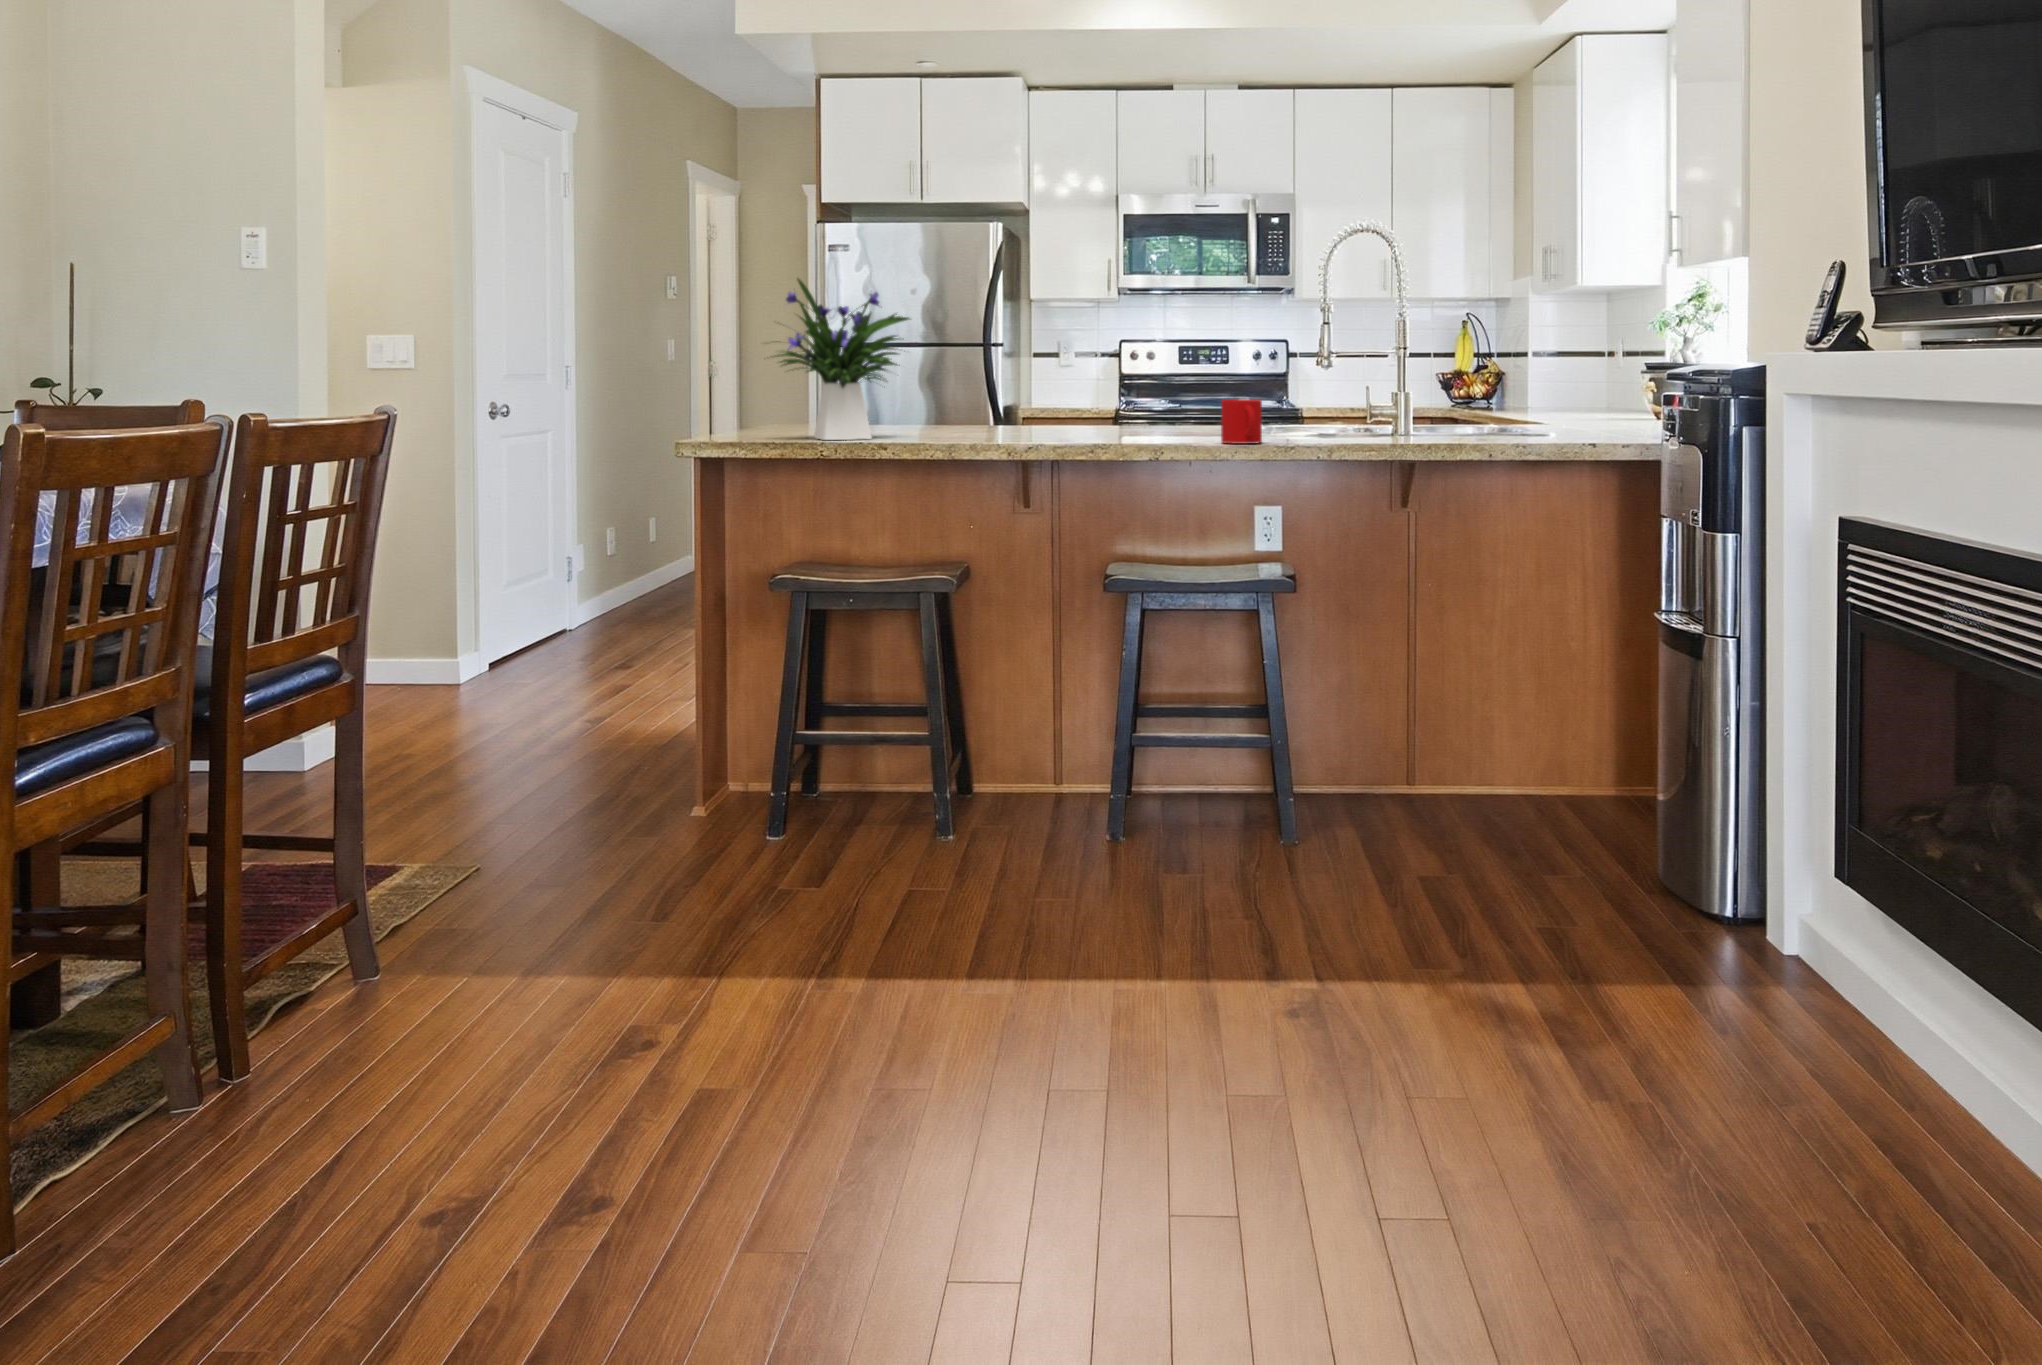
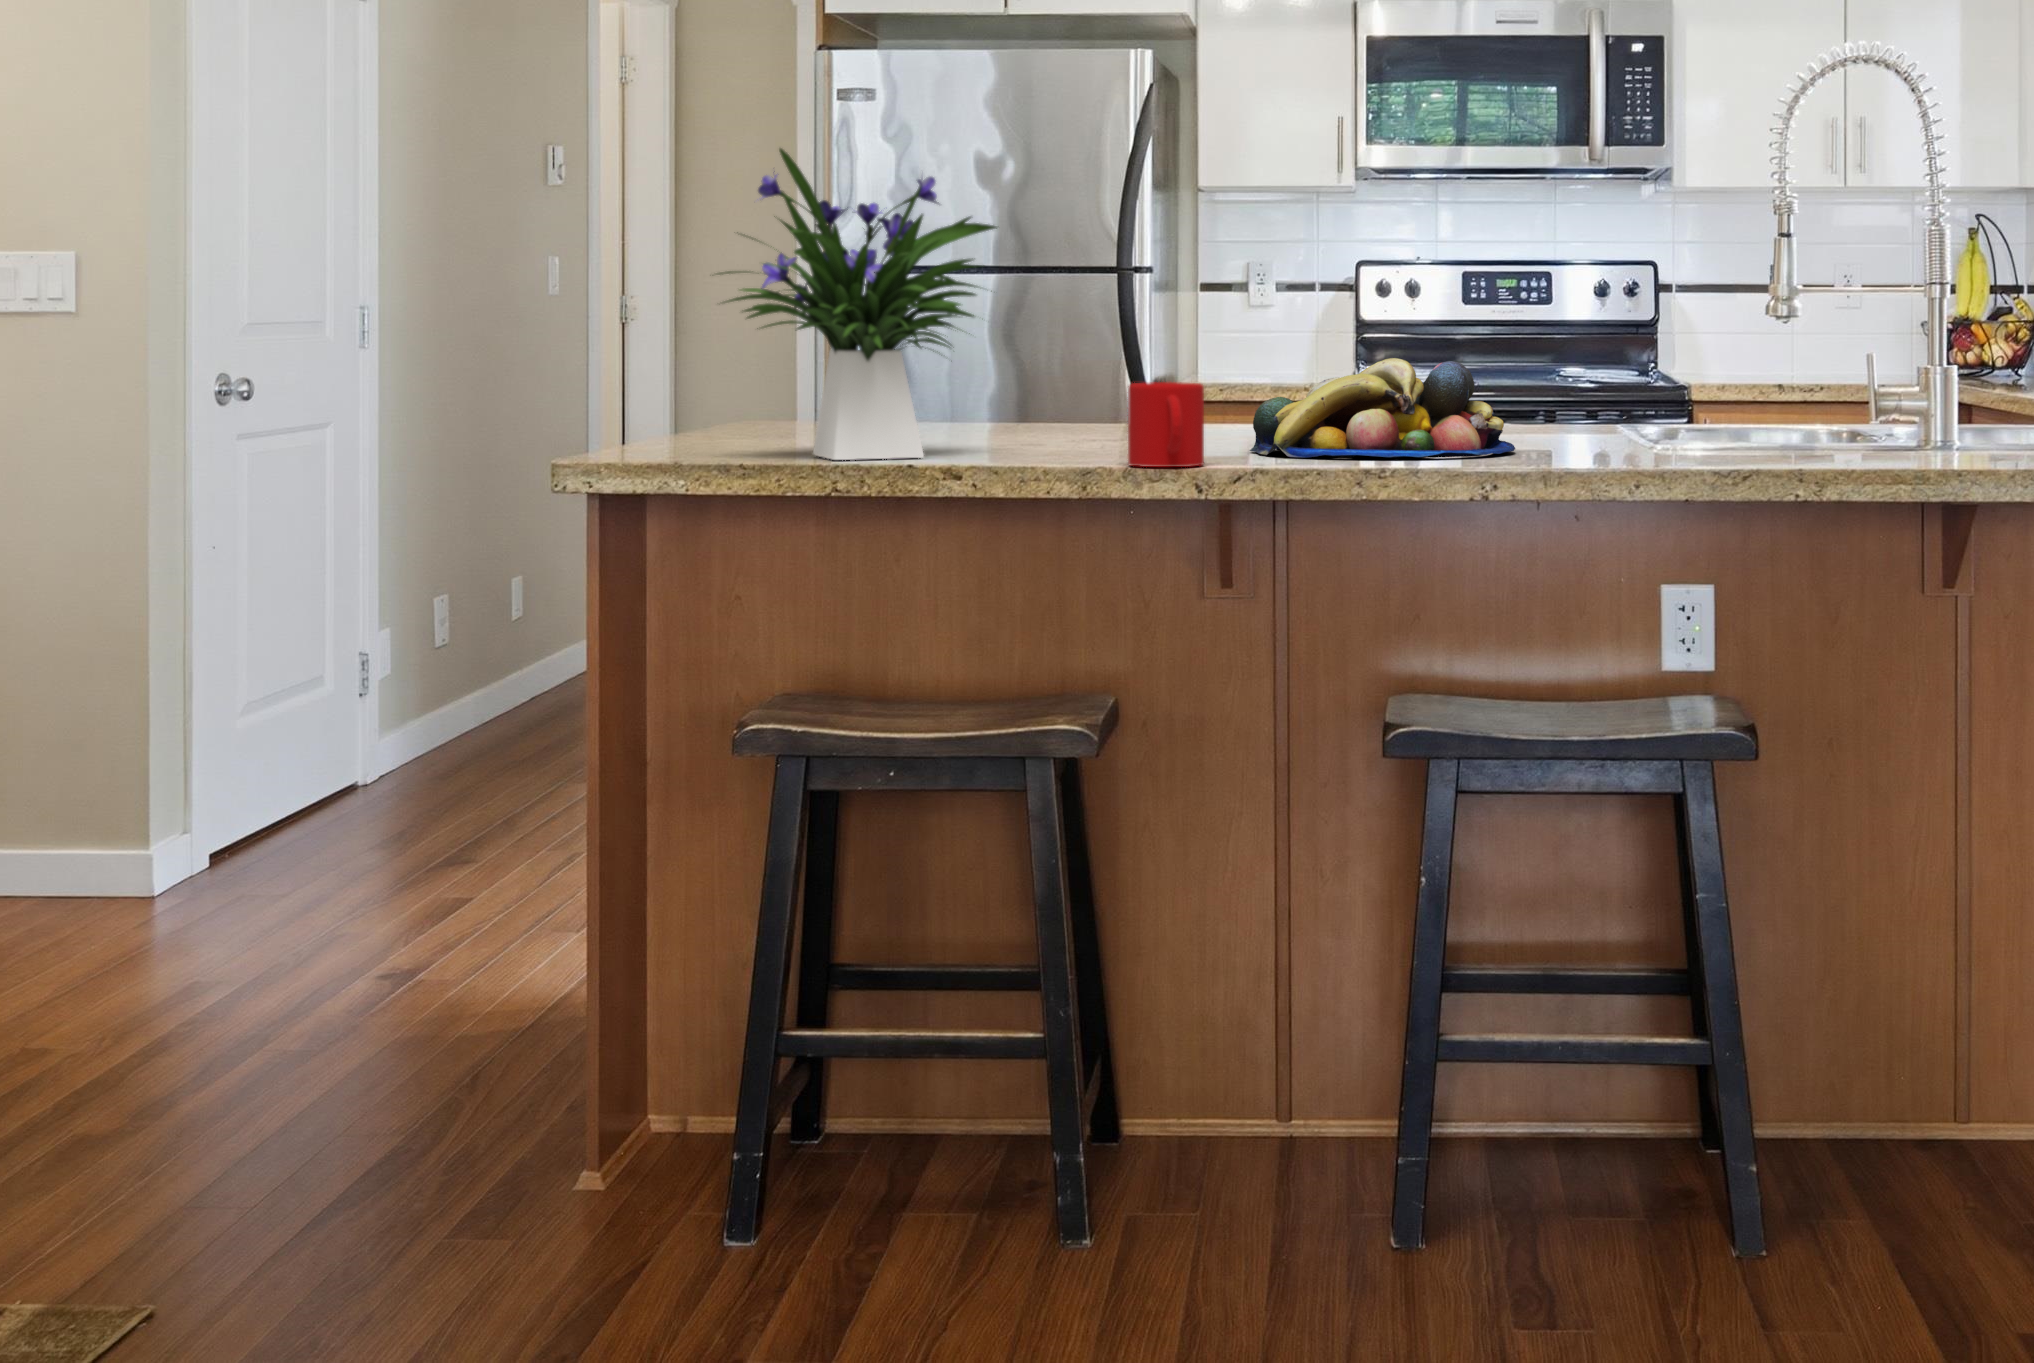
fruit bowl: none [1043,387,1184,439] -> present [1250,358,1515,458]
mug: present [1221,399,1262,444] -> present [1128,382,1204,467]

